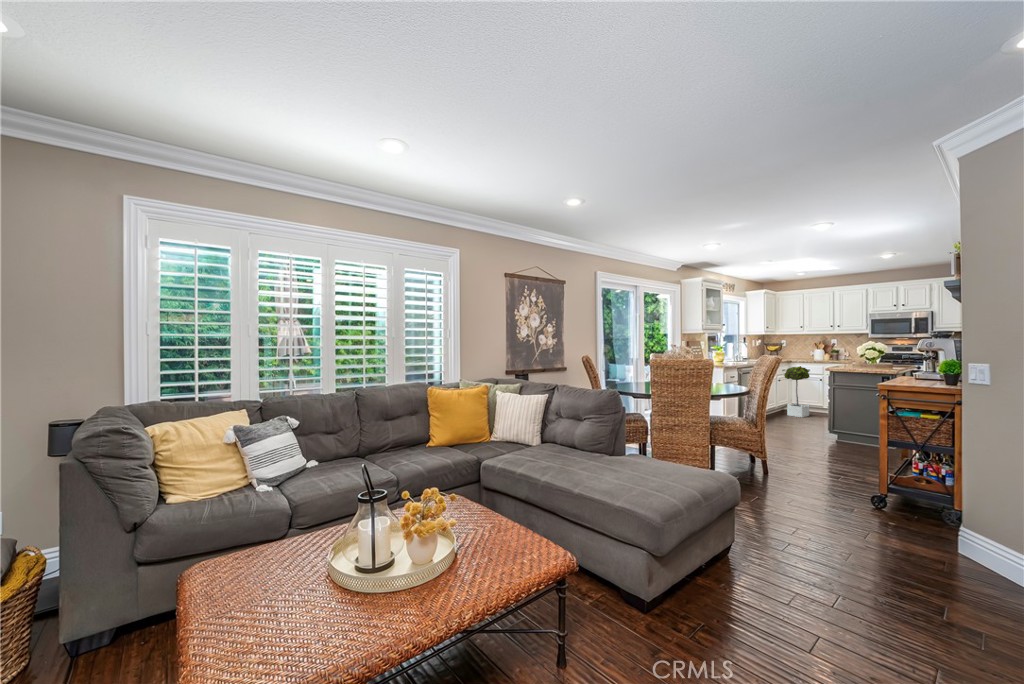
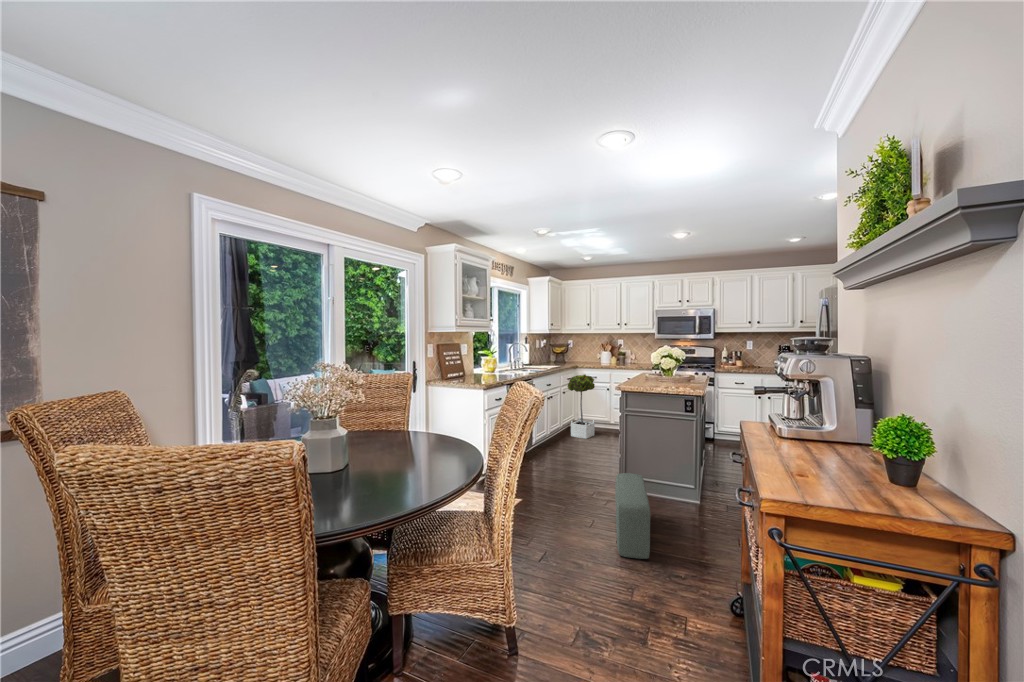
pouf: none [834,421,860,462] -> present [615,473,650,559]

